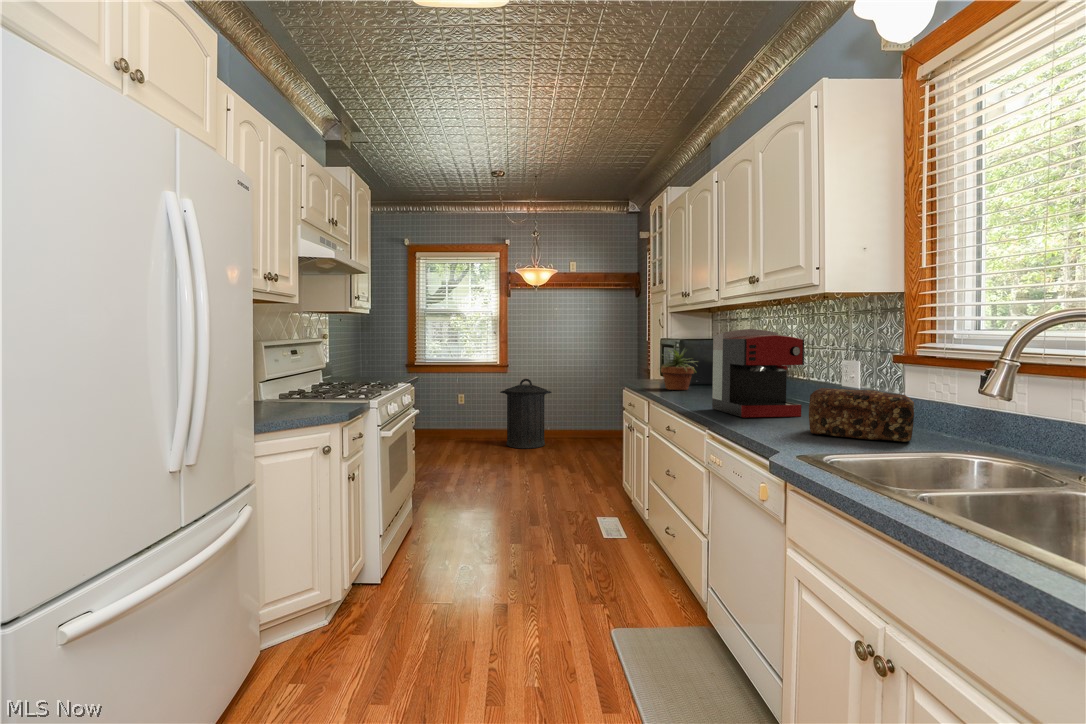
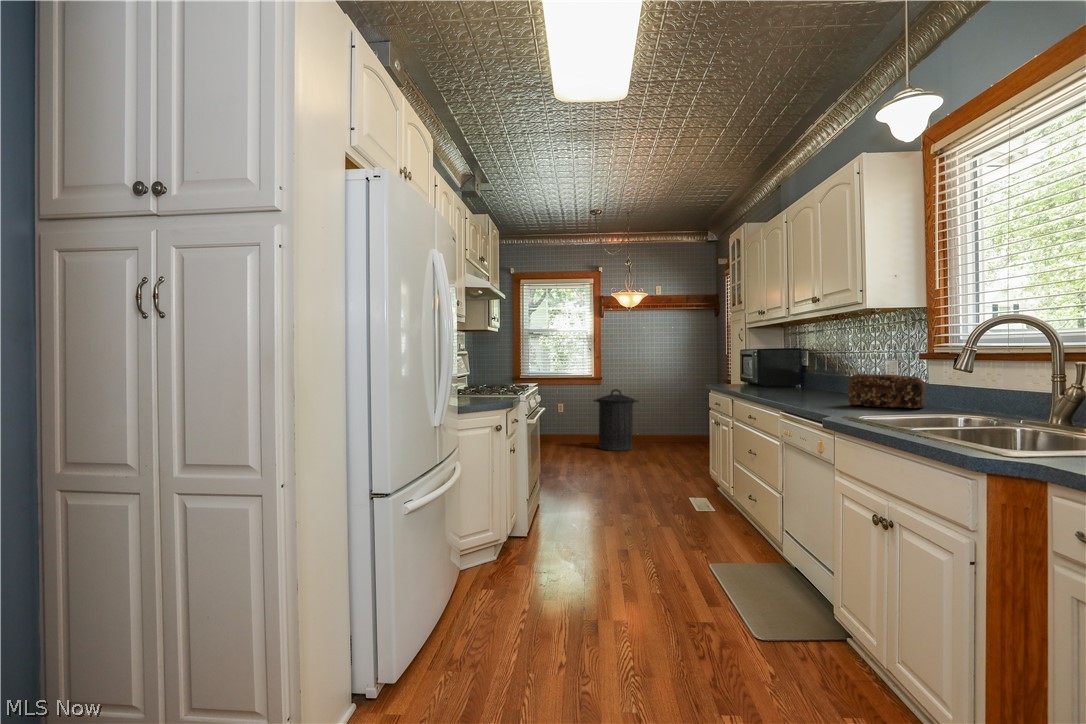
coffee maker: present [712,329,804,417] -> none [781,336,852,400]
potted plant: present [661,350,695,390] -> none [737,355,773,389]

